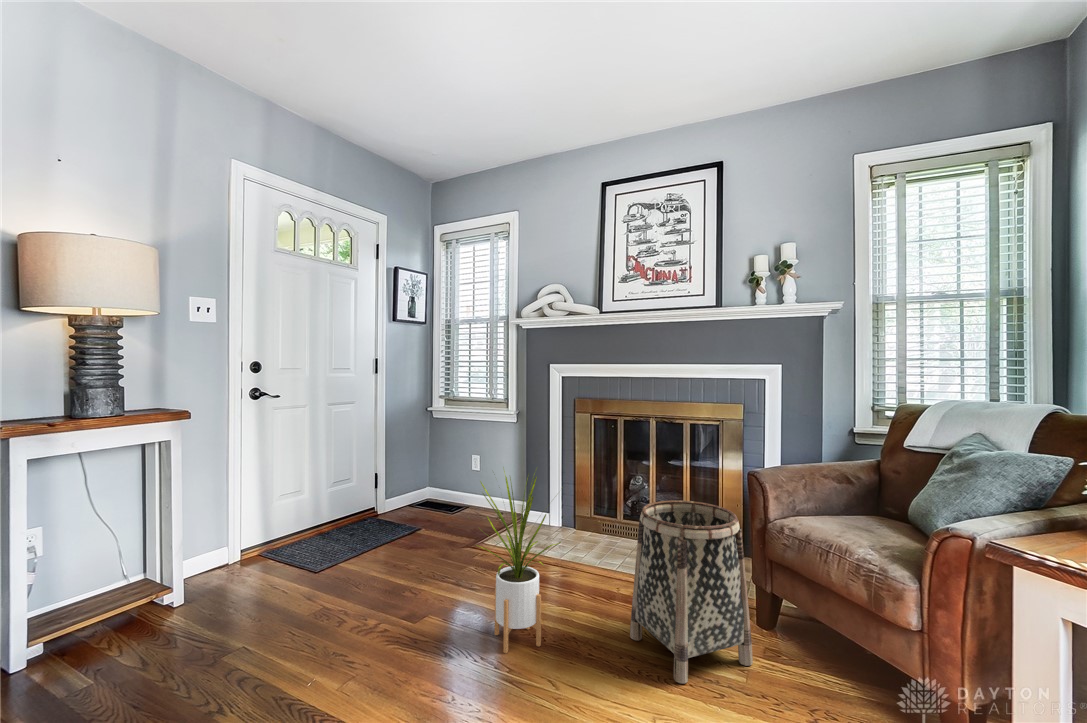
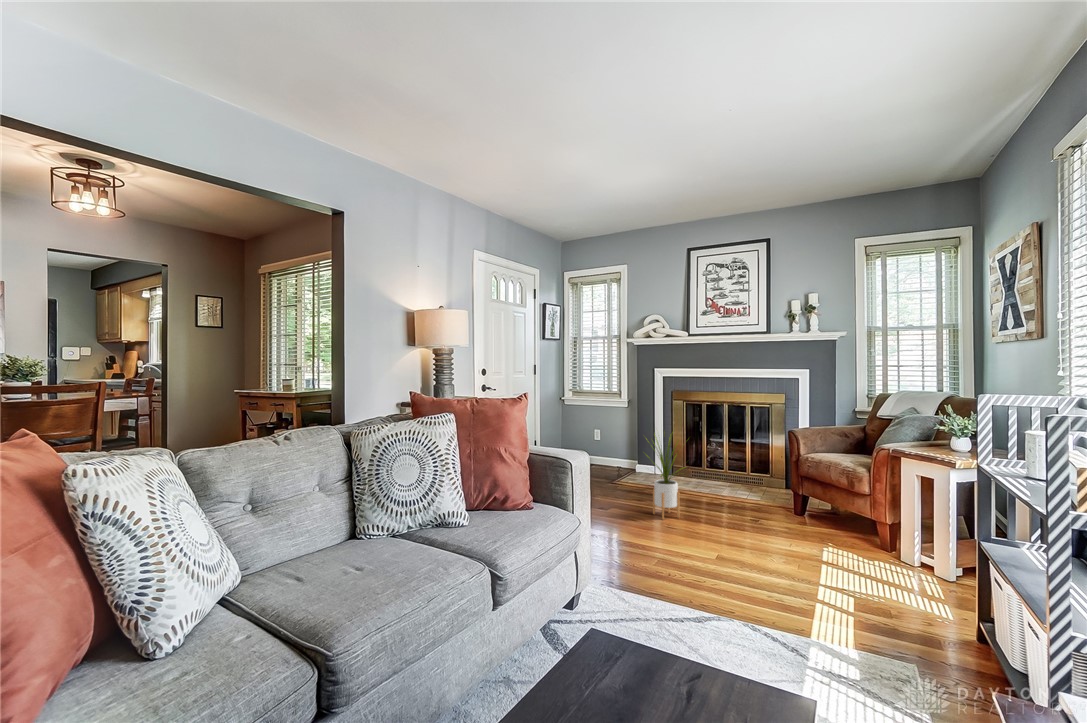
basket: present [630,500,753,684] -> none [725,446,792,529]

